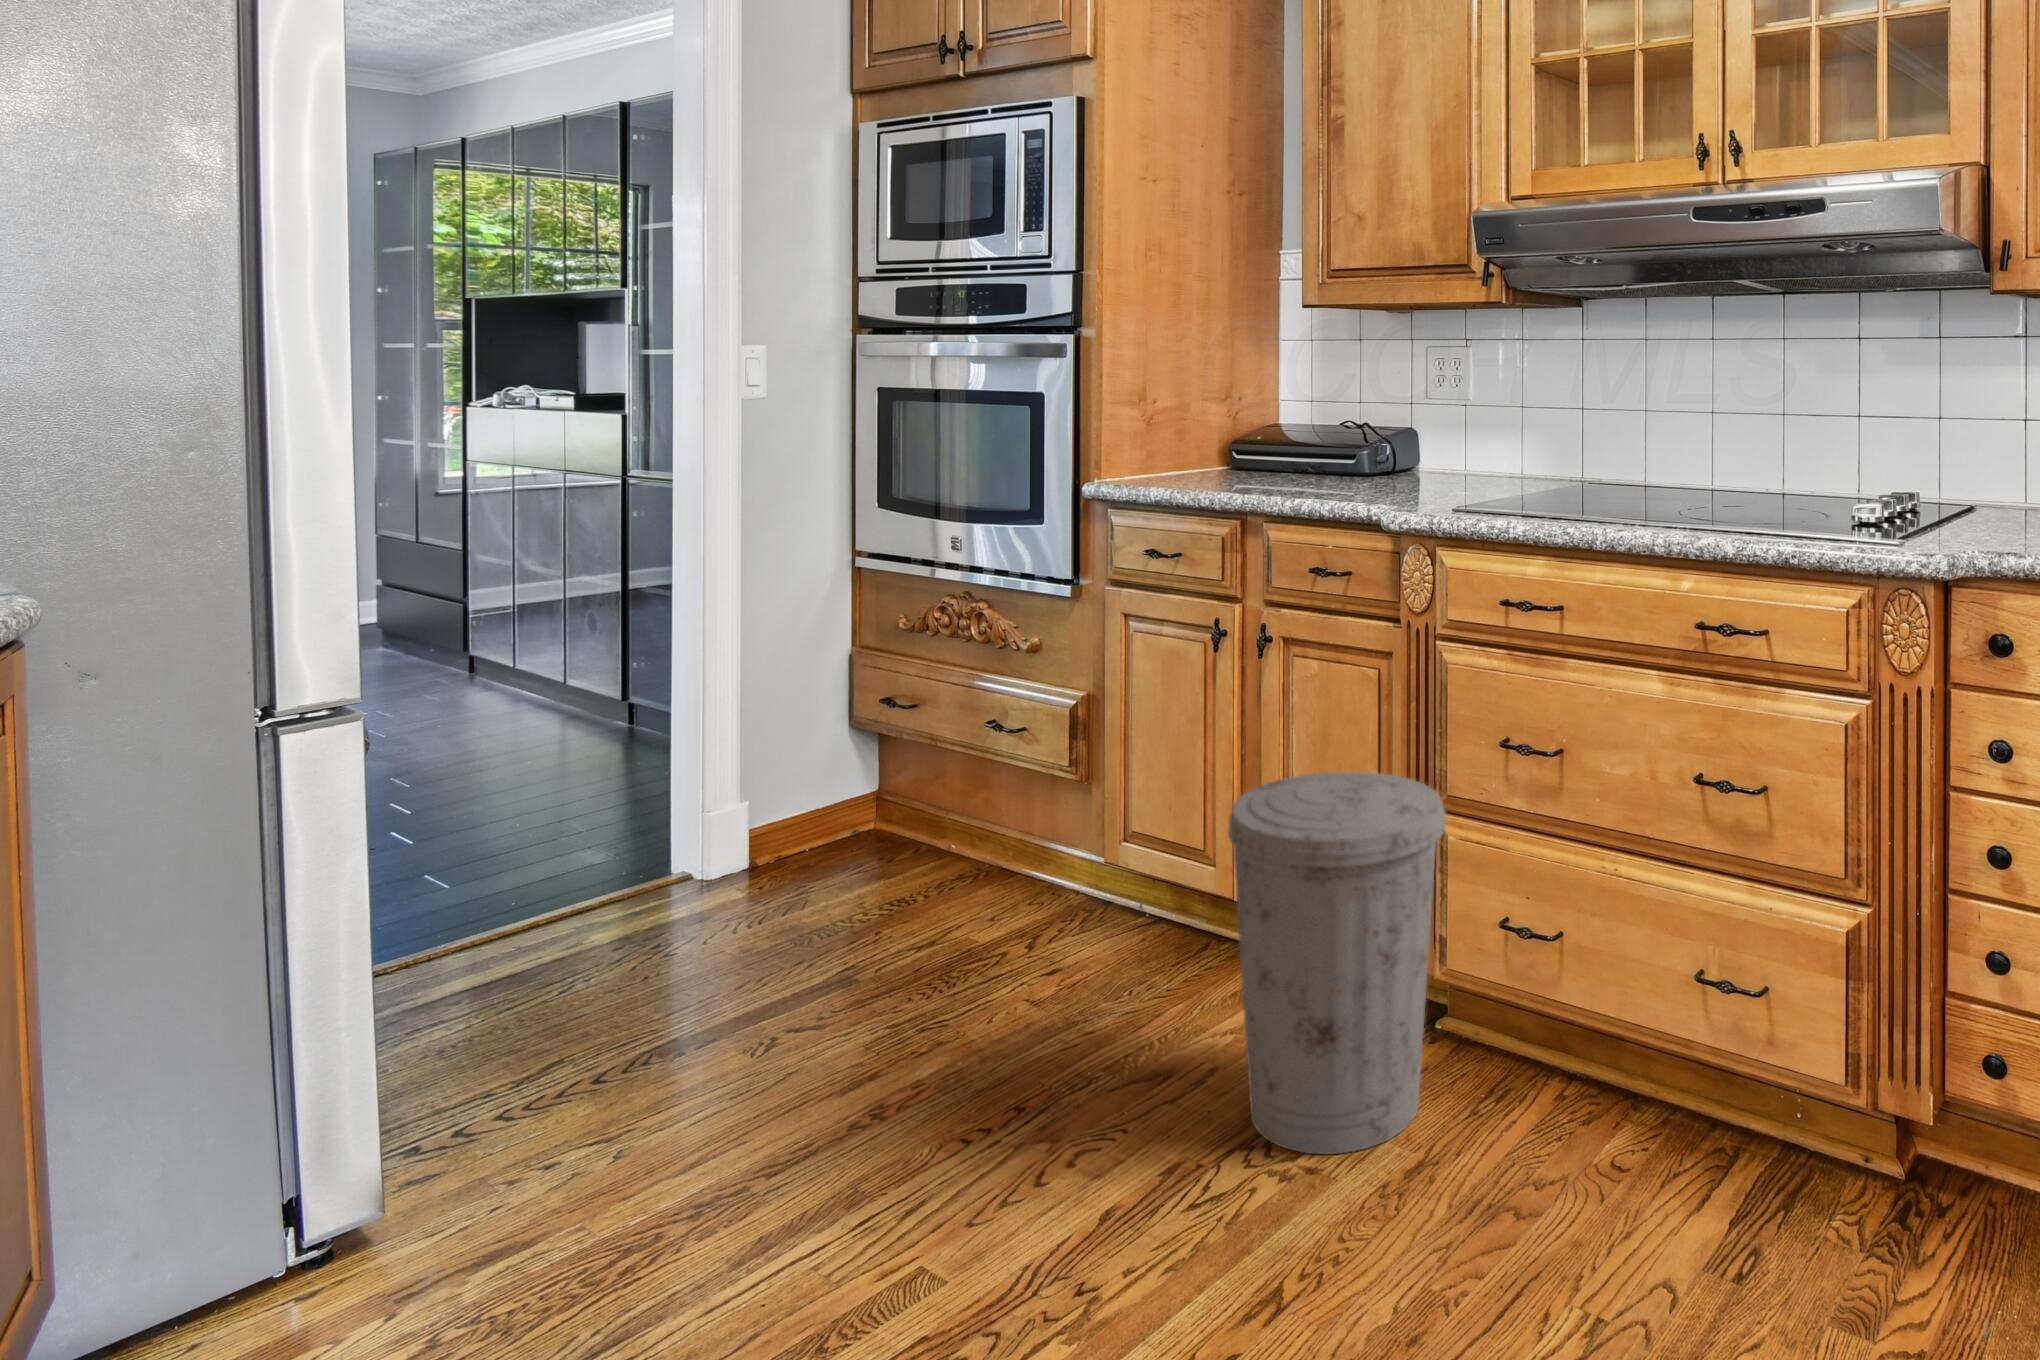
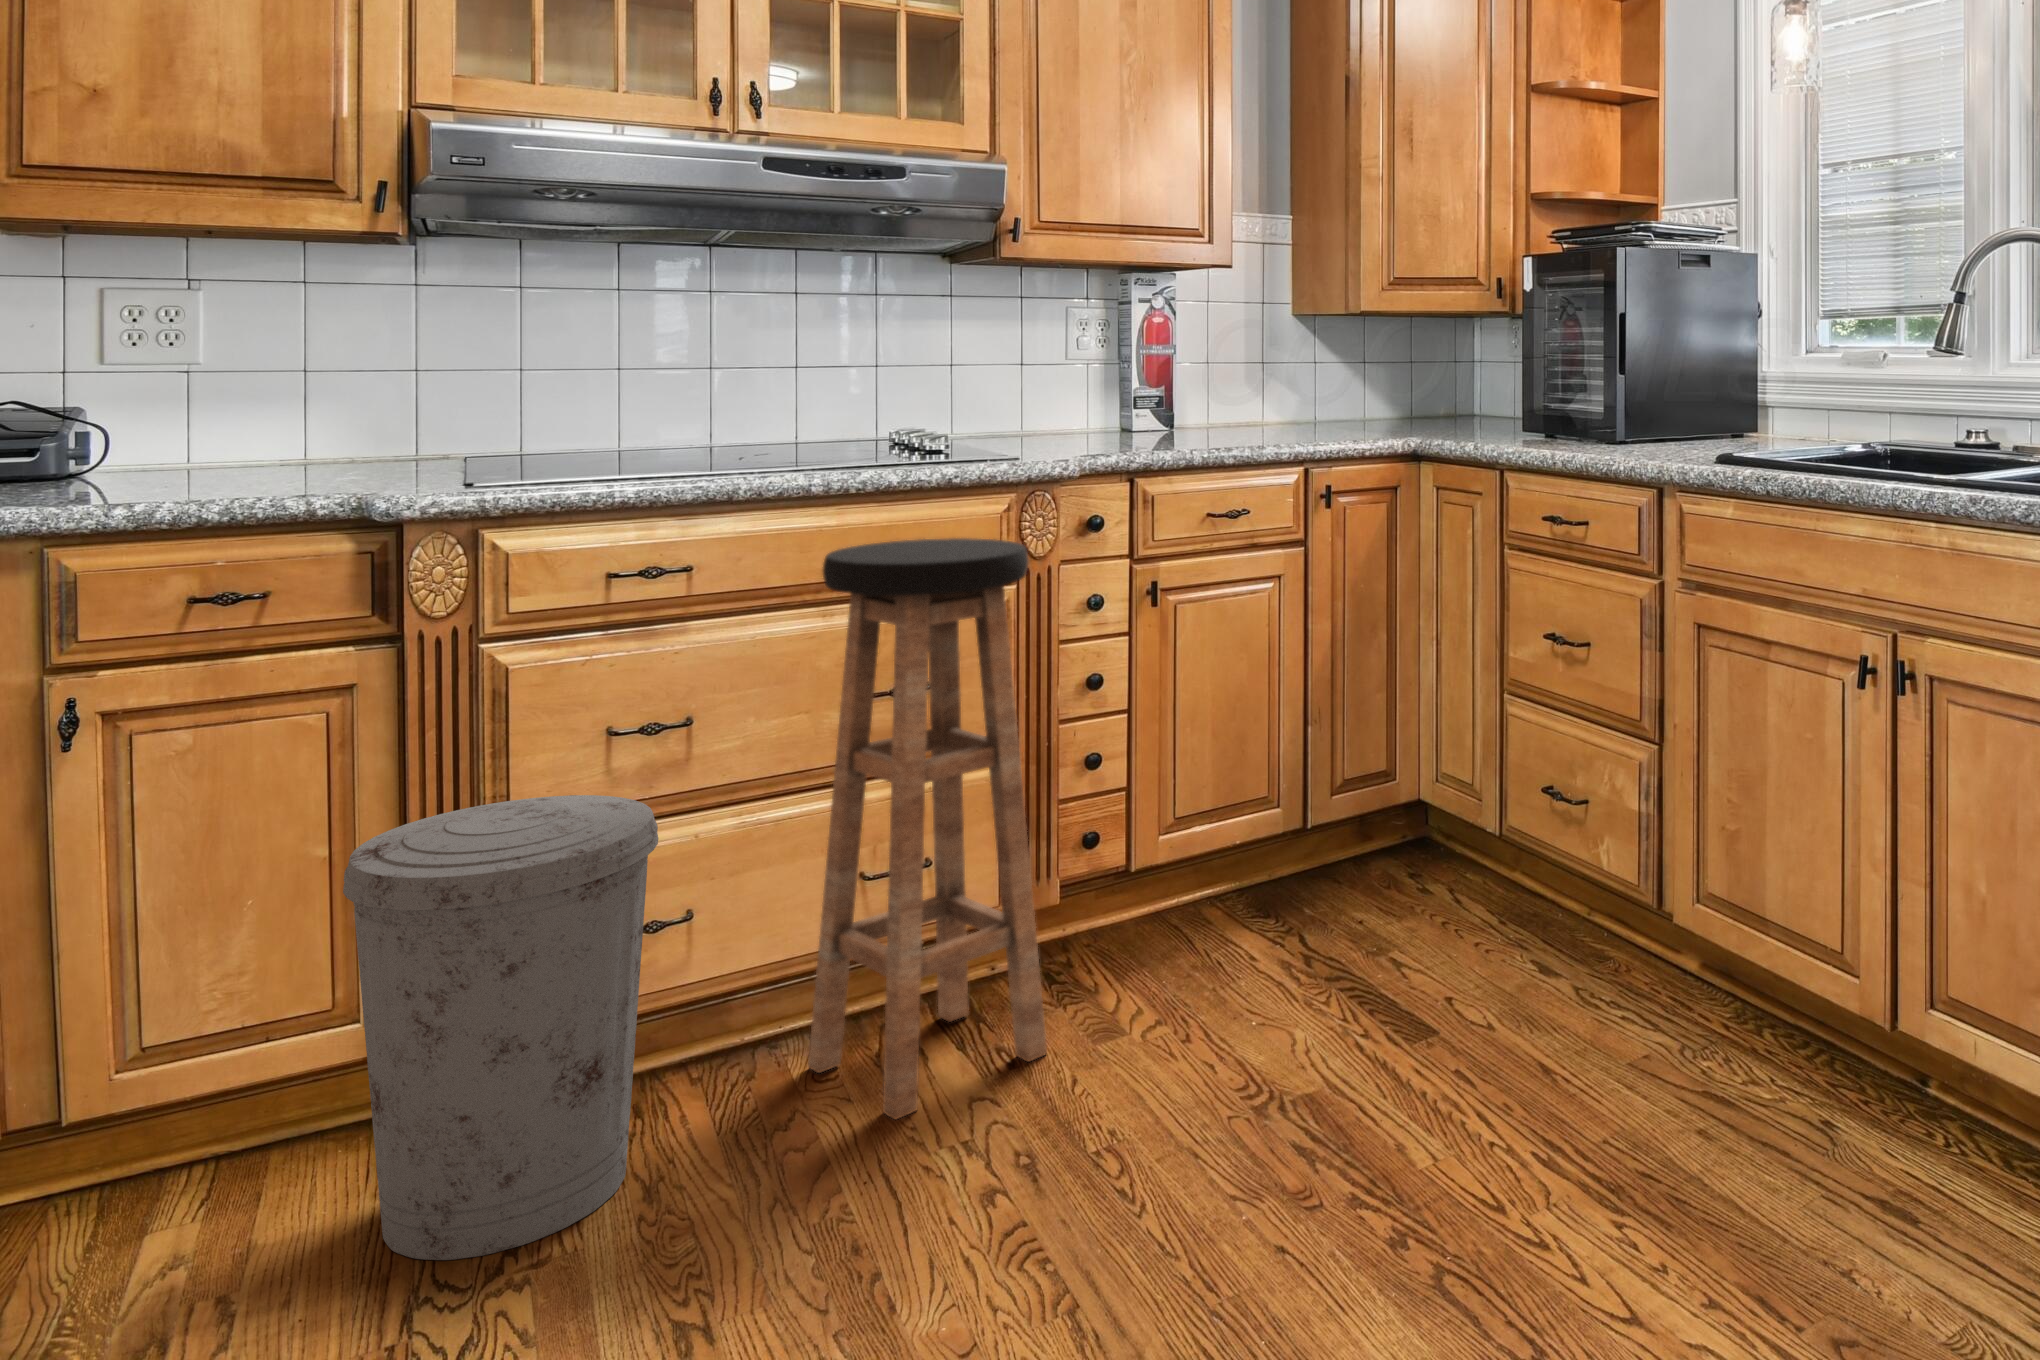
bar stool: none [1547,617,1775,1291] -> present [808,538,1047,1120]

